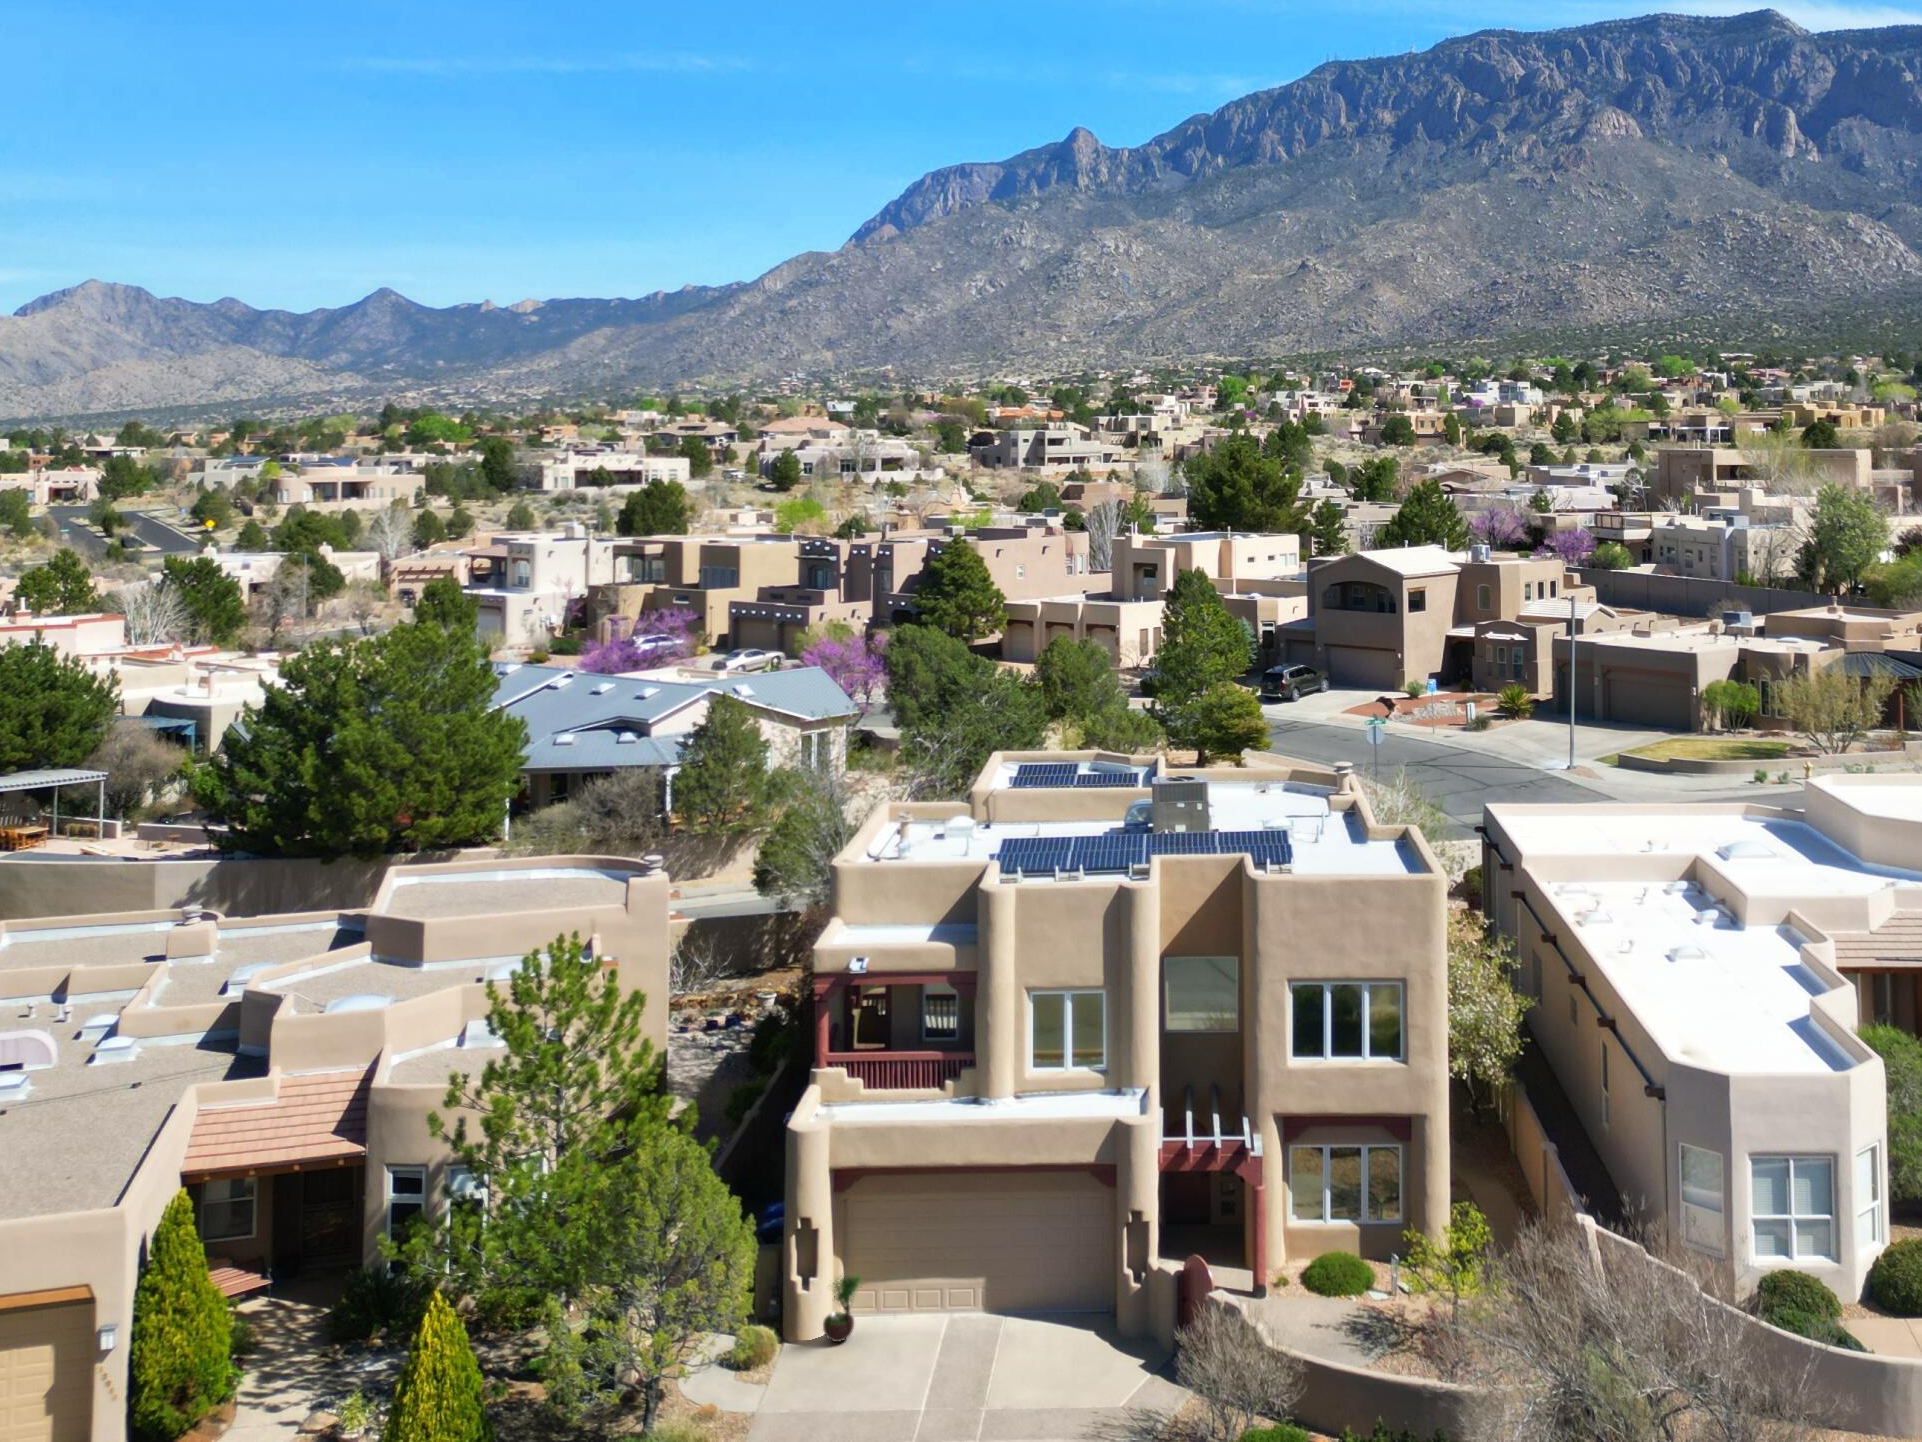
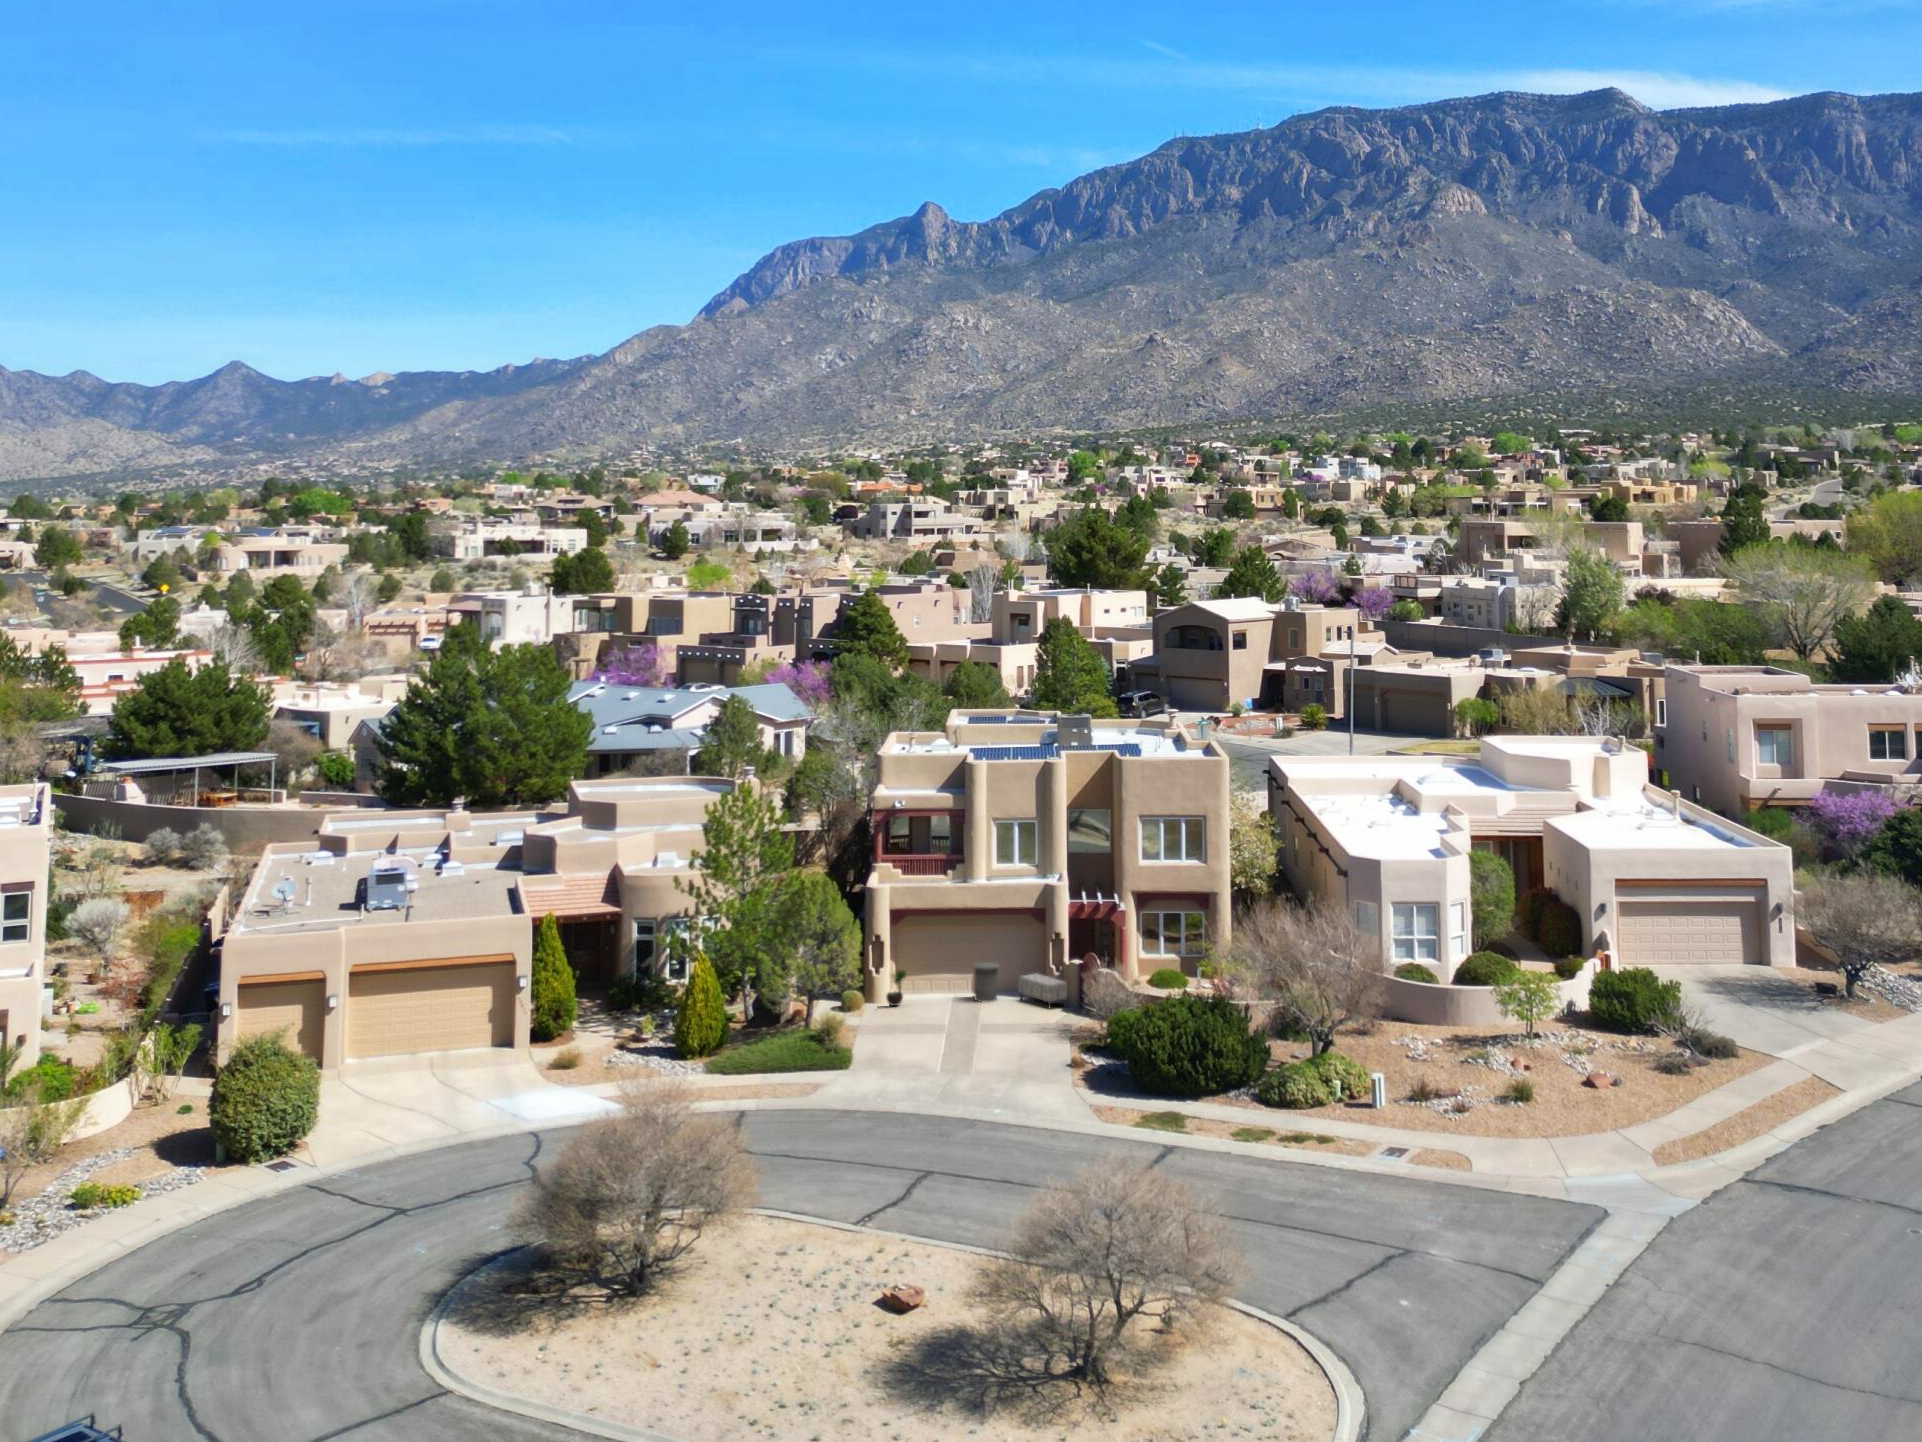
trash can: none [985,1250,1034,1331] -> present [974,962,999,1002]
bench: none [1066,1273,1152,1358] -> present [1018,973,1067,1008]

